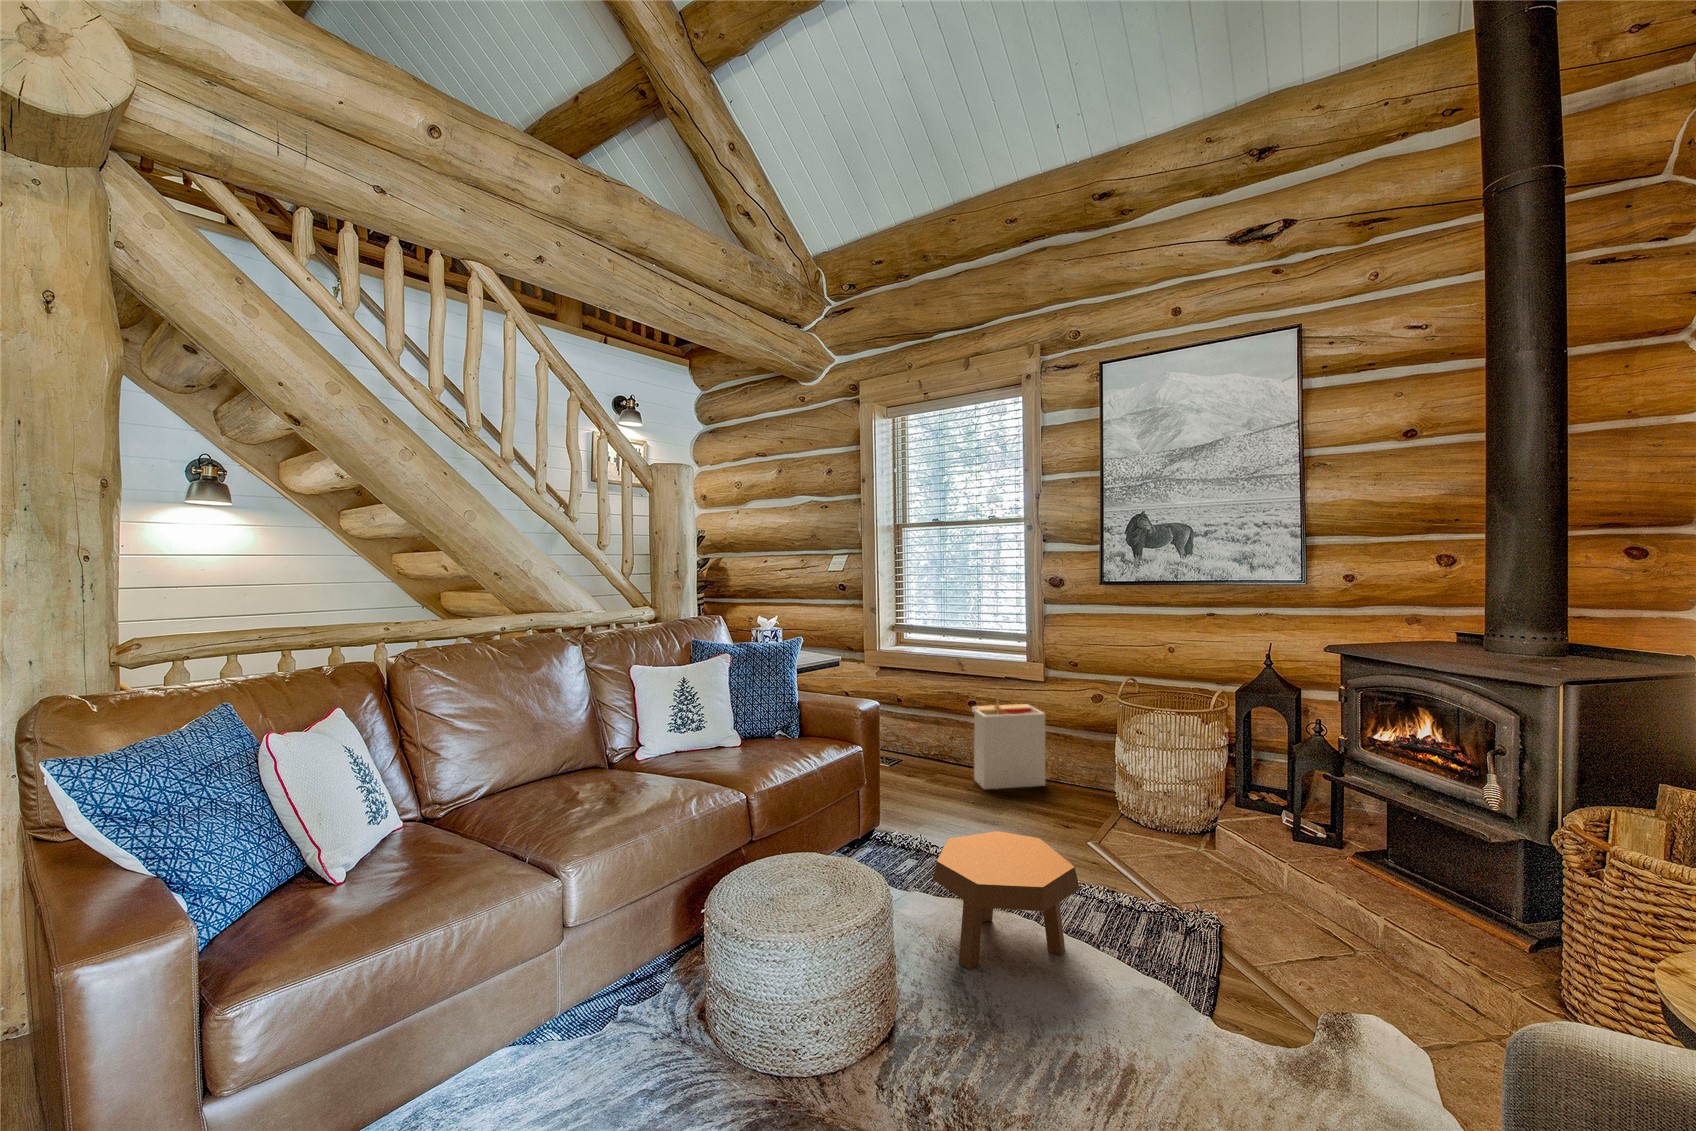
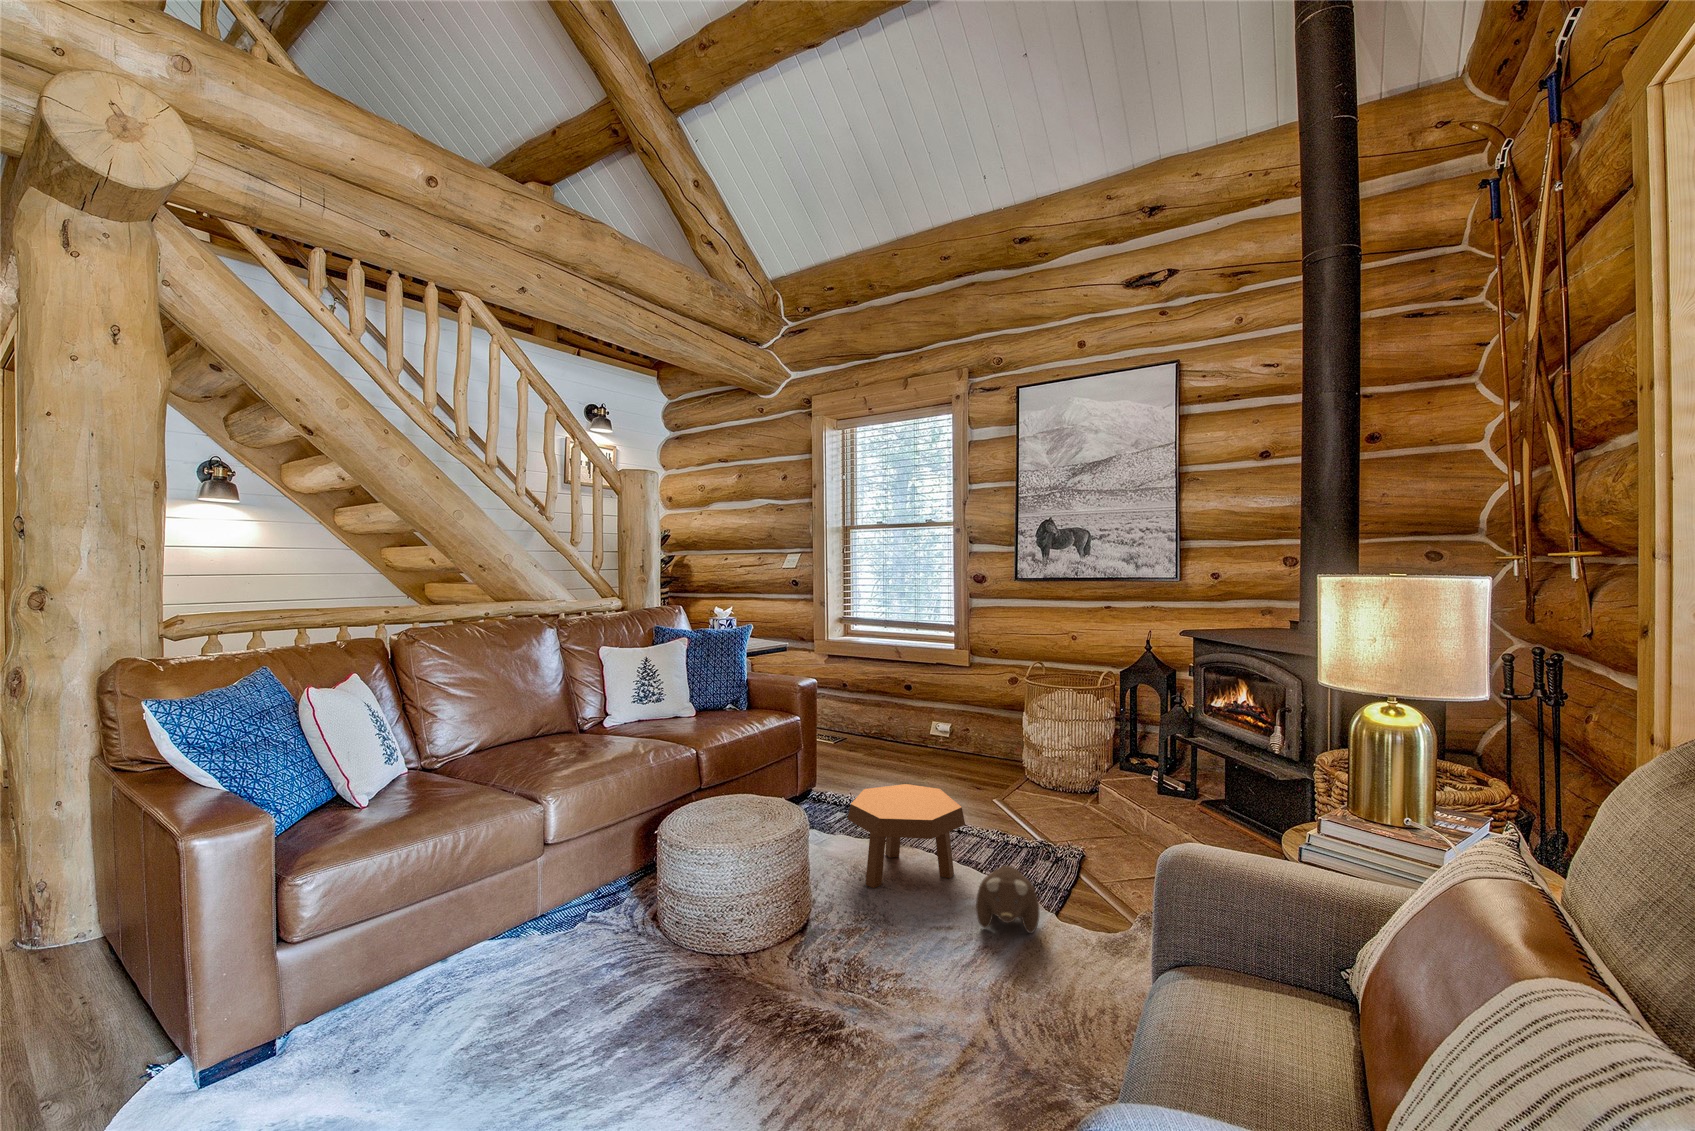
storage bin: present [972,687,1046,789] -> none [906,673,969,763]
plush toy: none [1113,954,1199,1047] -> present [976,866,1039,933]

